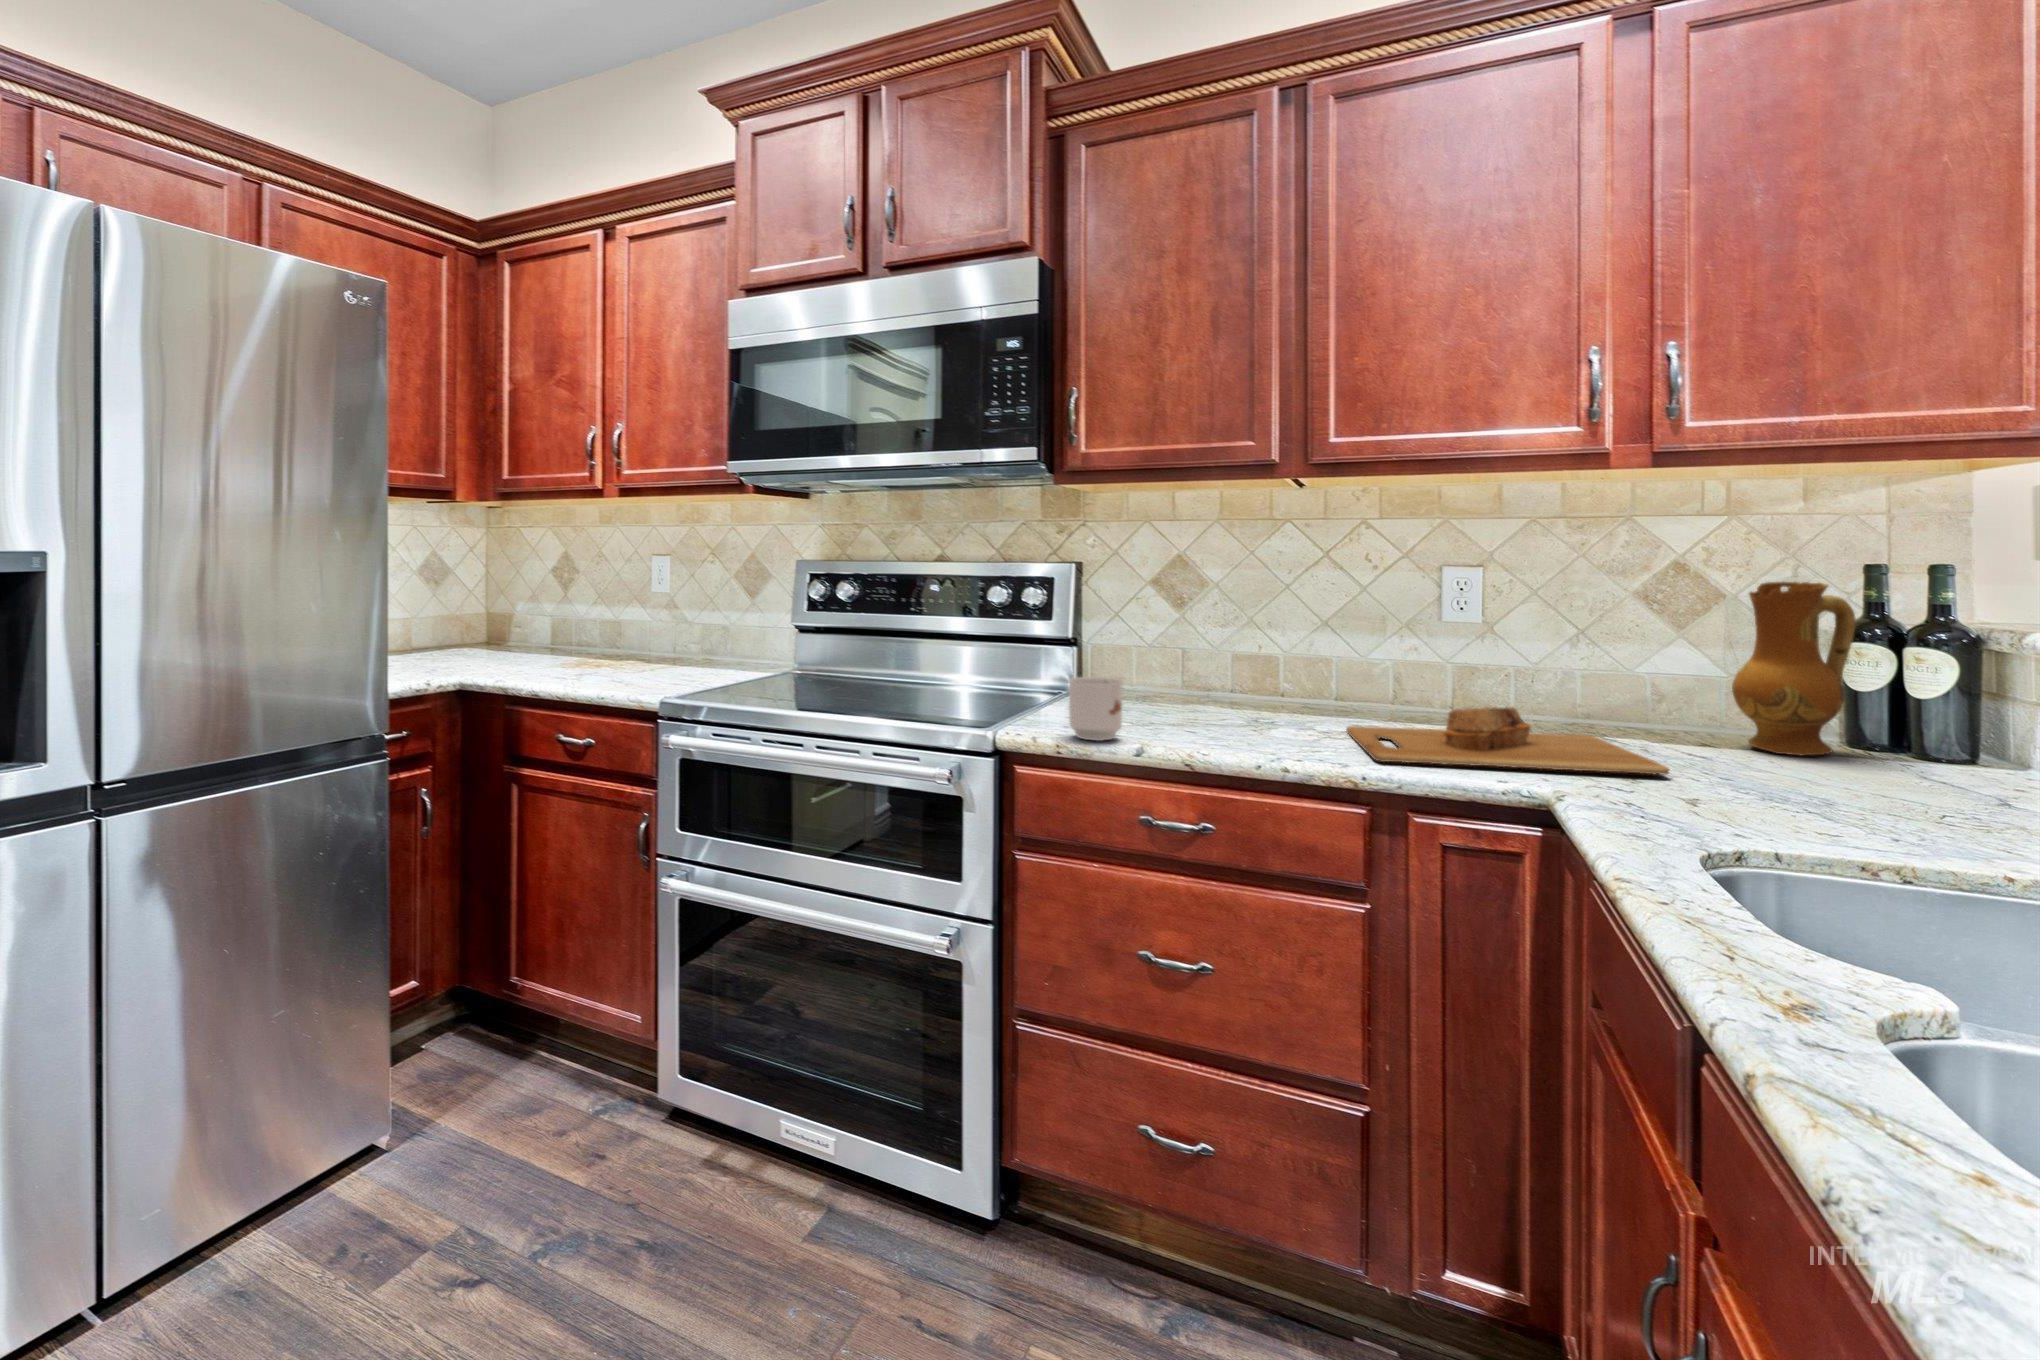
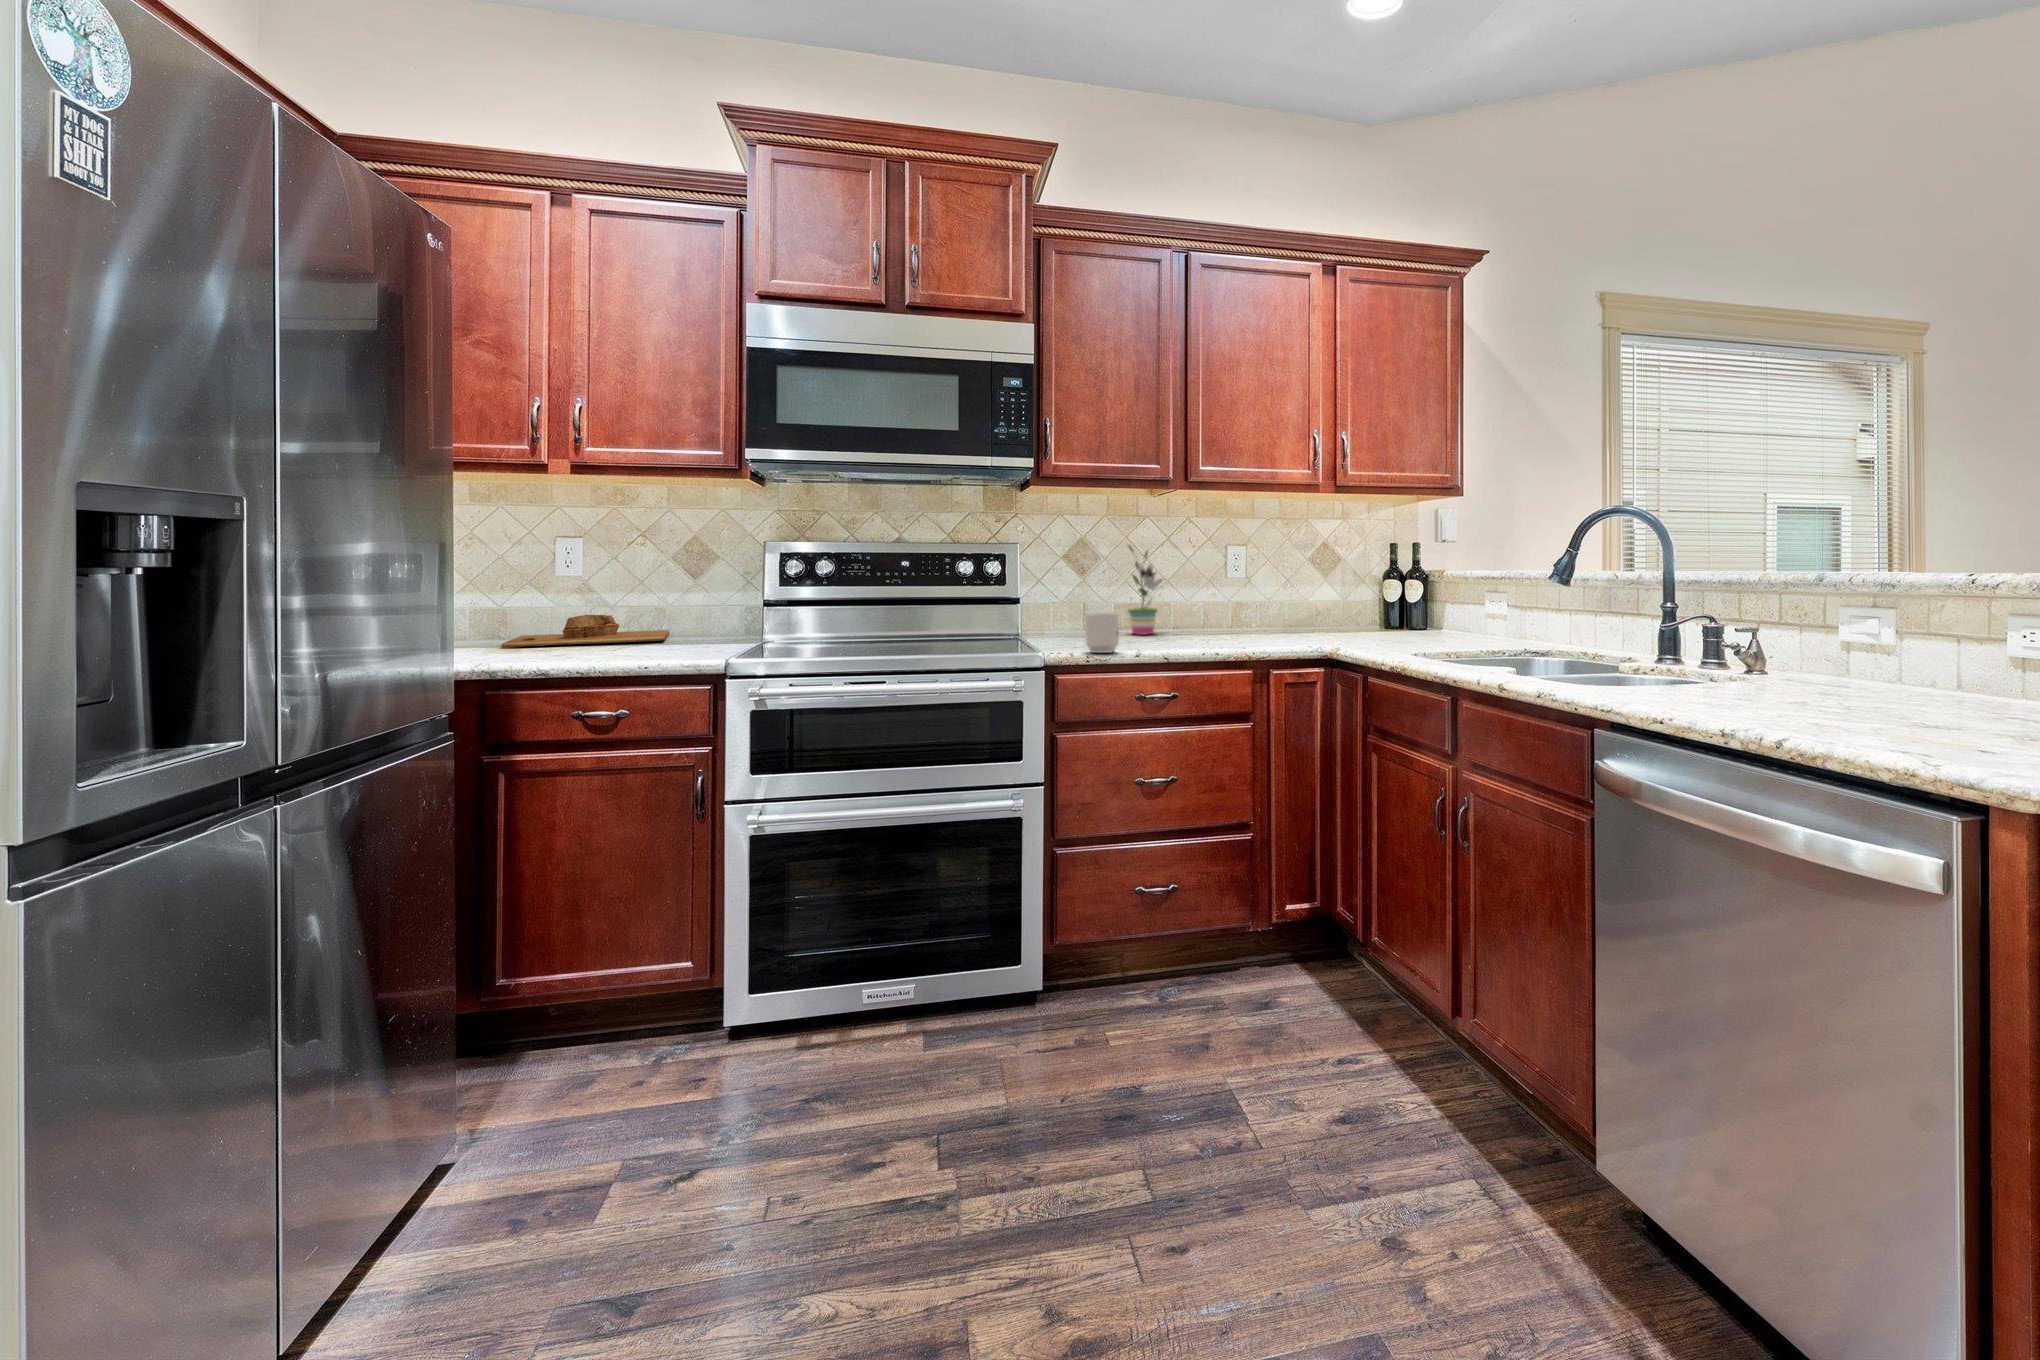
potted plant: none [1234,565,1307,710] -> present [1128,545,1163,635]
ceramic jug: present [1732,582,1855,756] -> none [1358,551,1398,633]
cutting board: present [1346,707,1669,775] -> present [502,615,669,647]

